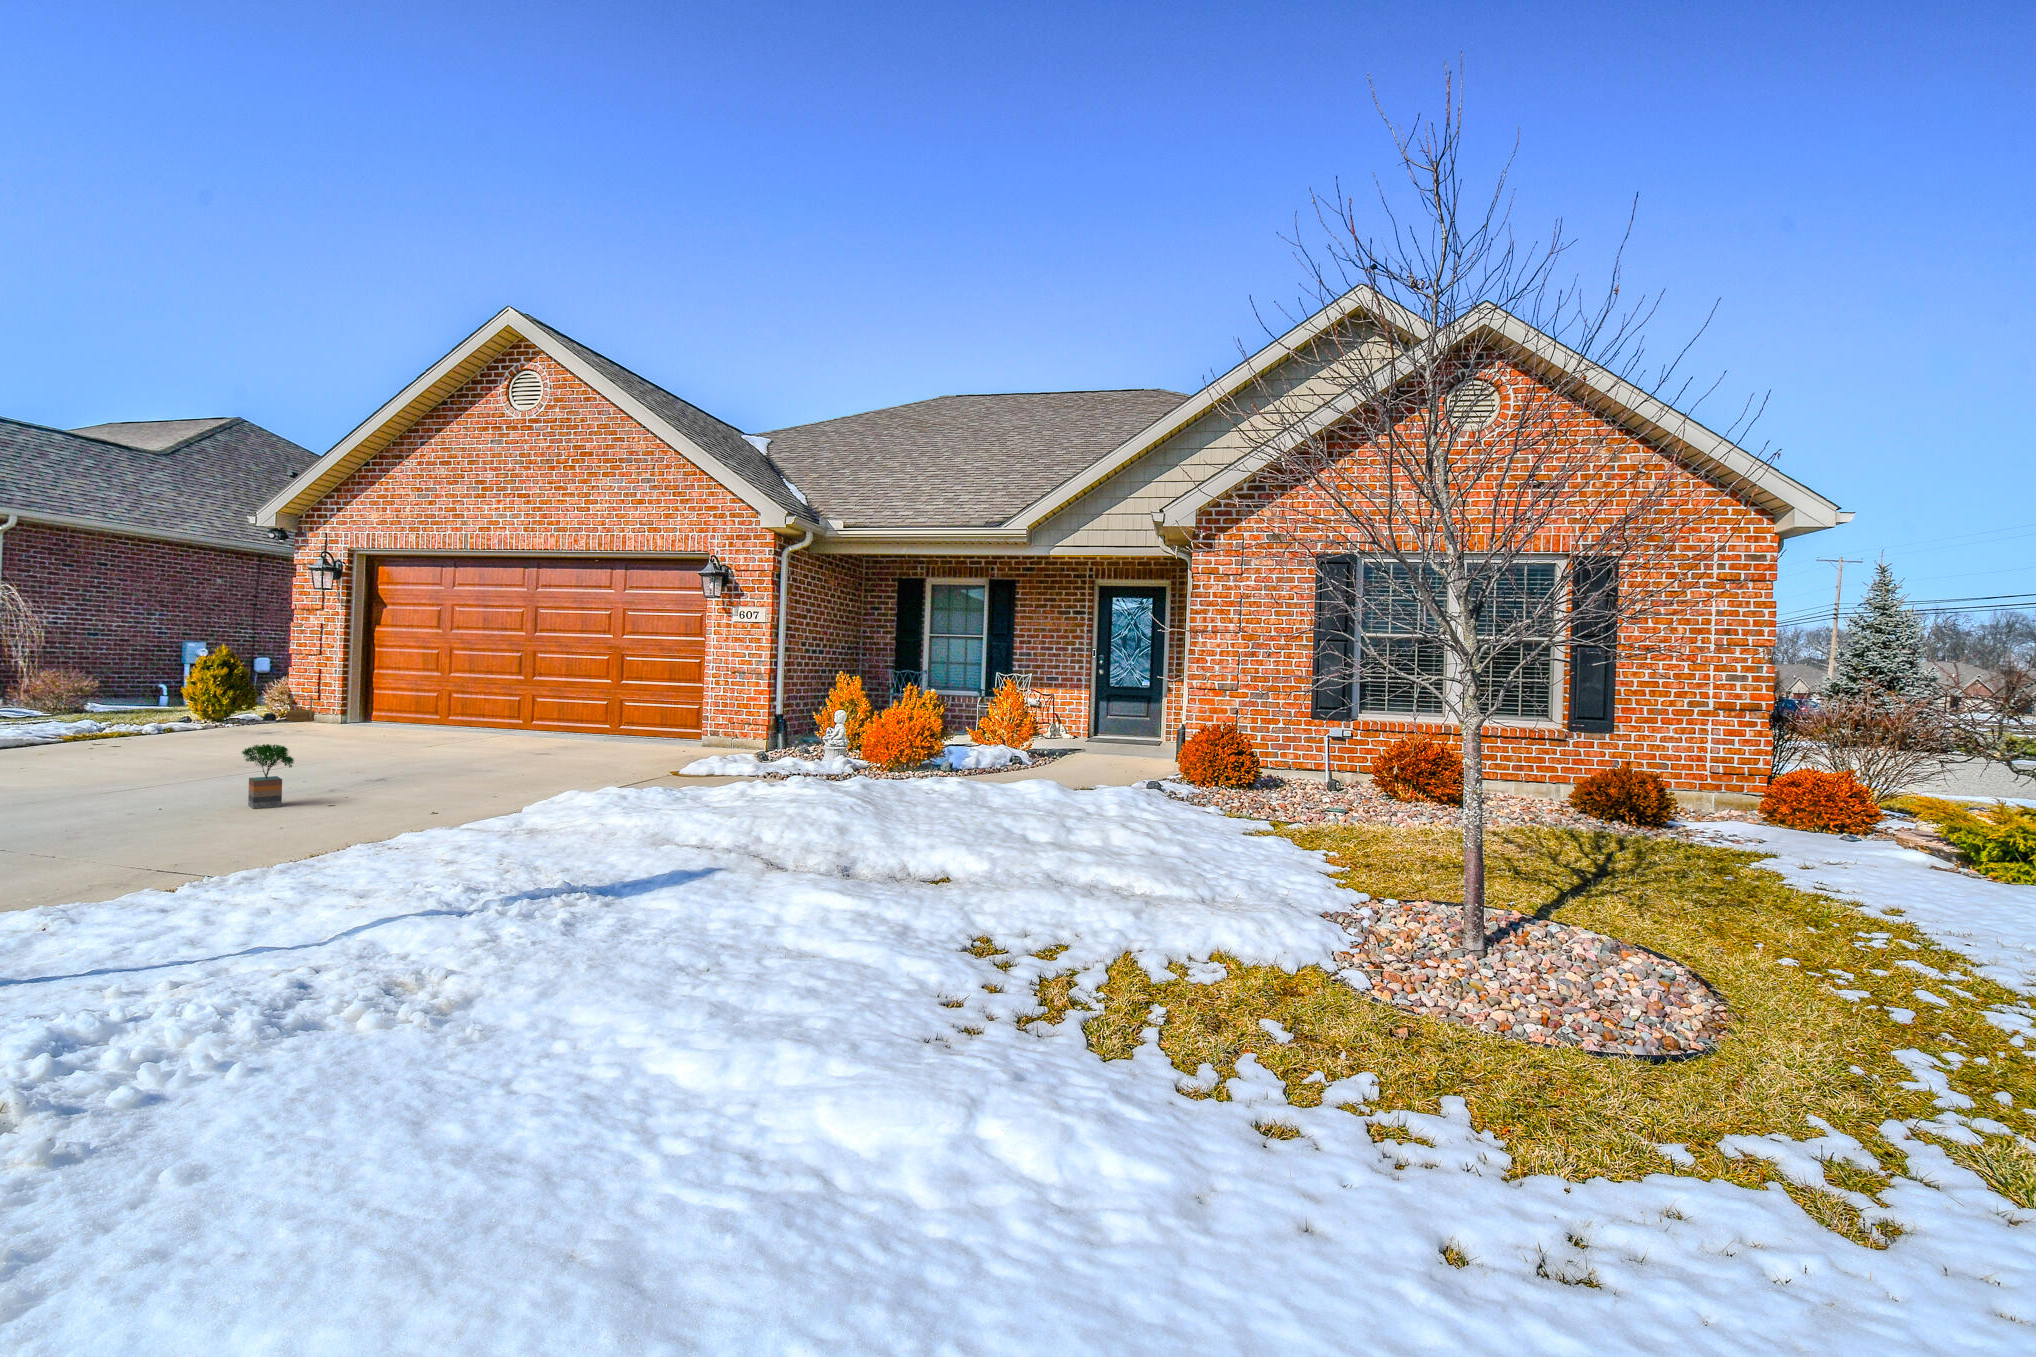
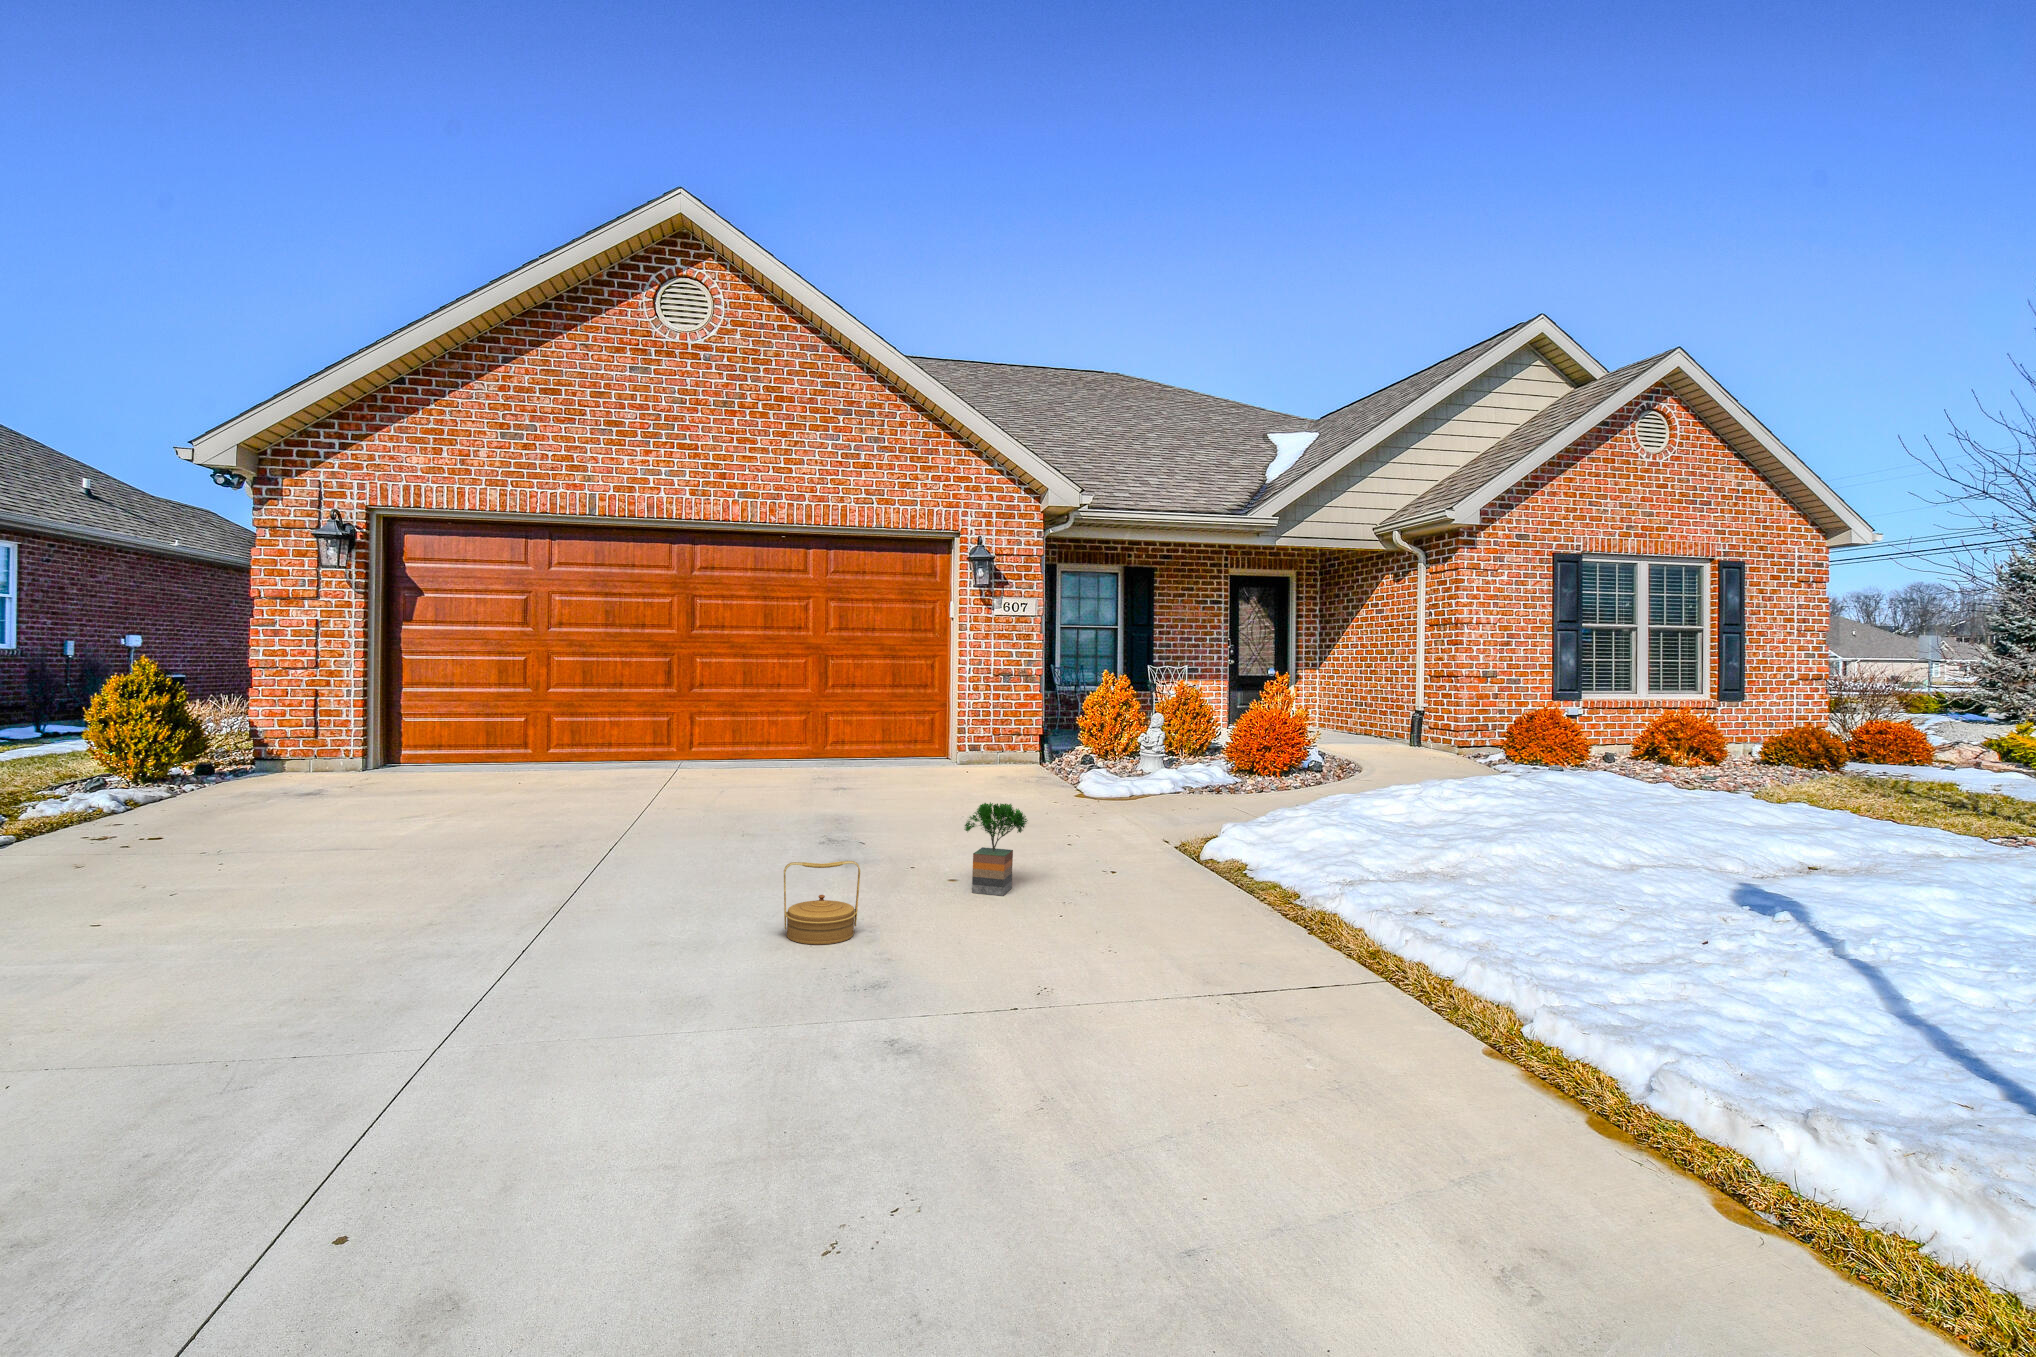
basket: present [287,695,315,721] -> present [784,861,860,945]

